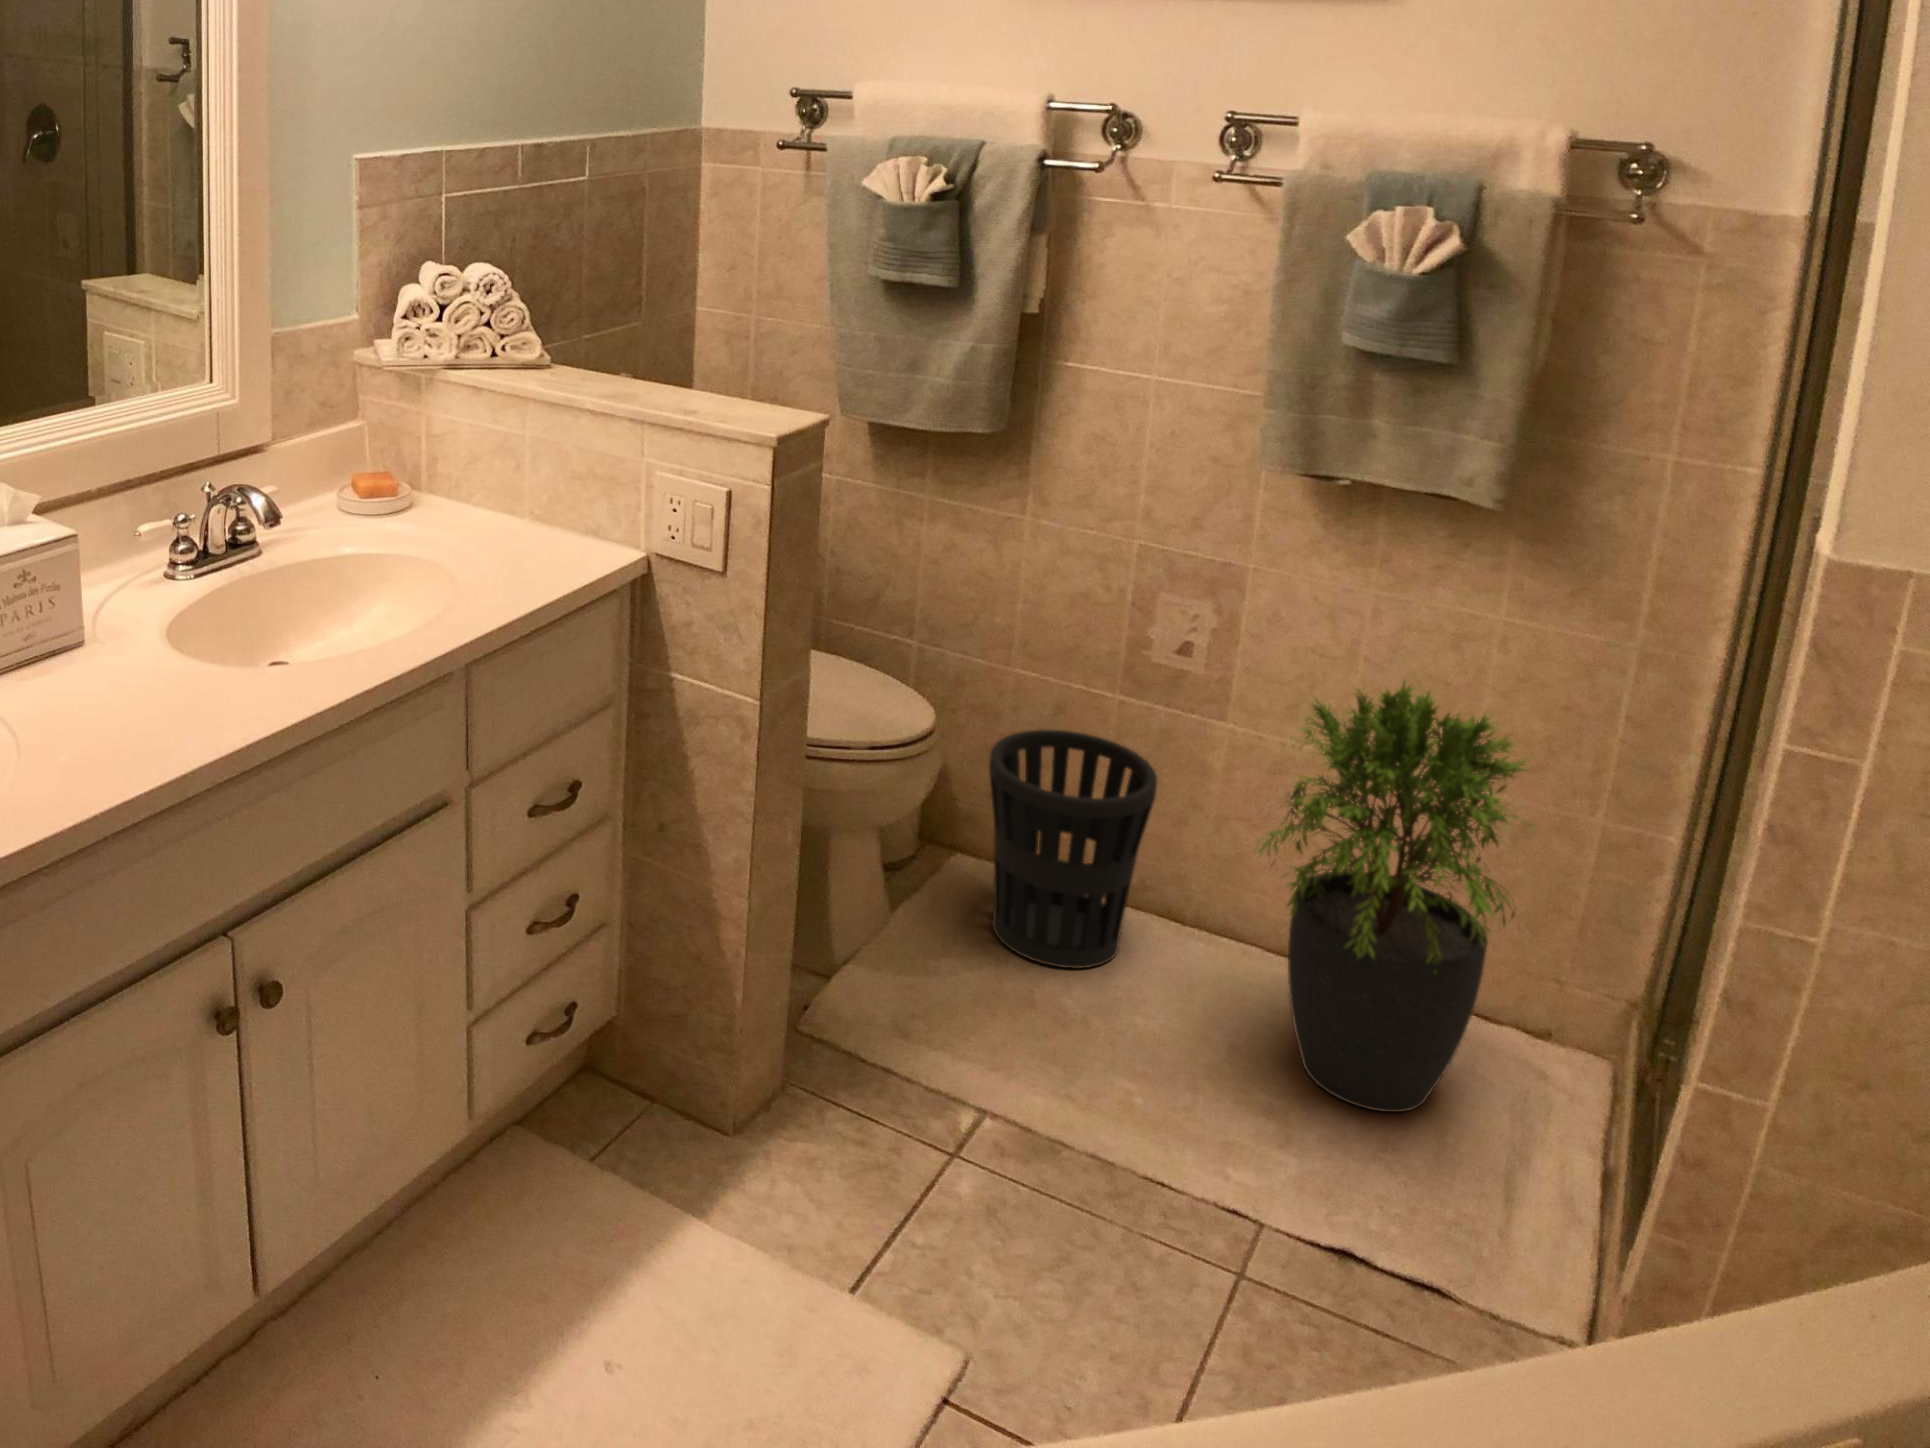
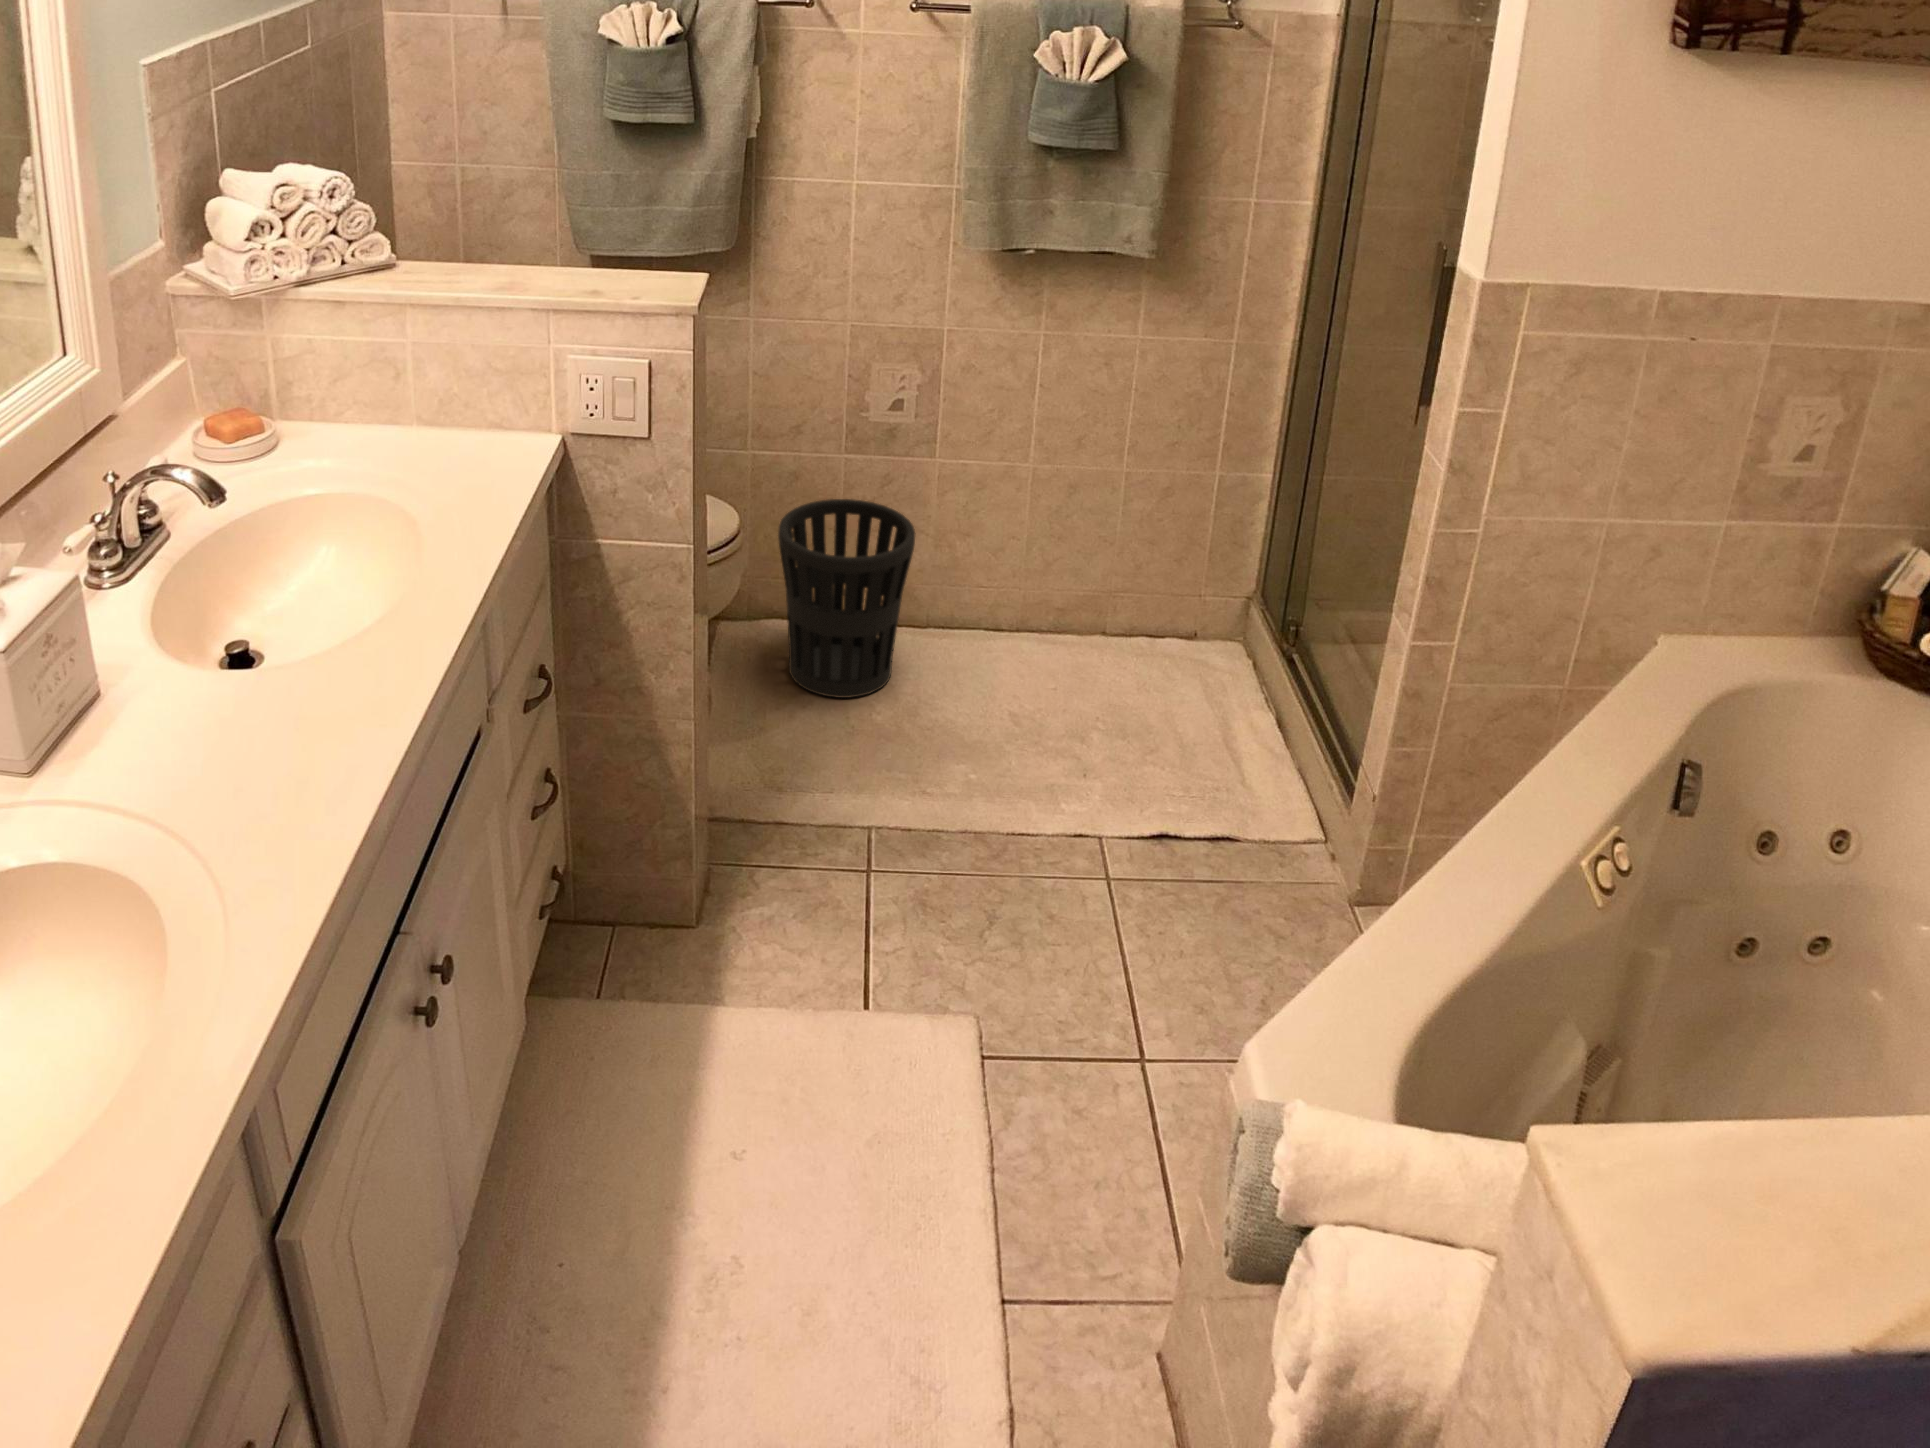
potted plant: present [1258,681,1526,1112] -> none [1005,401,1212,726]

